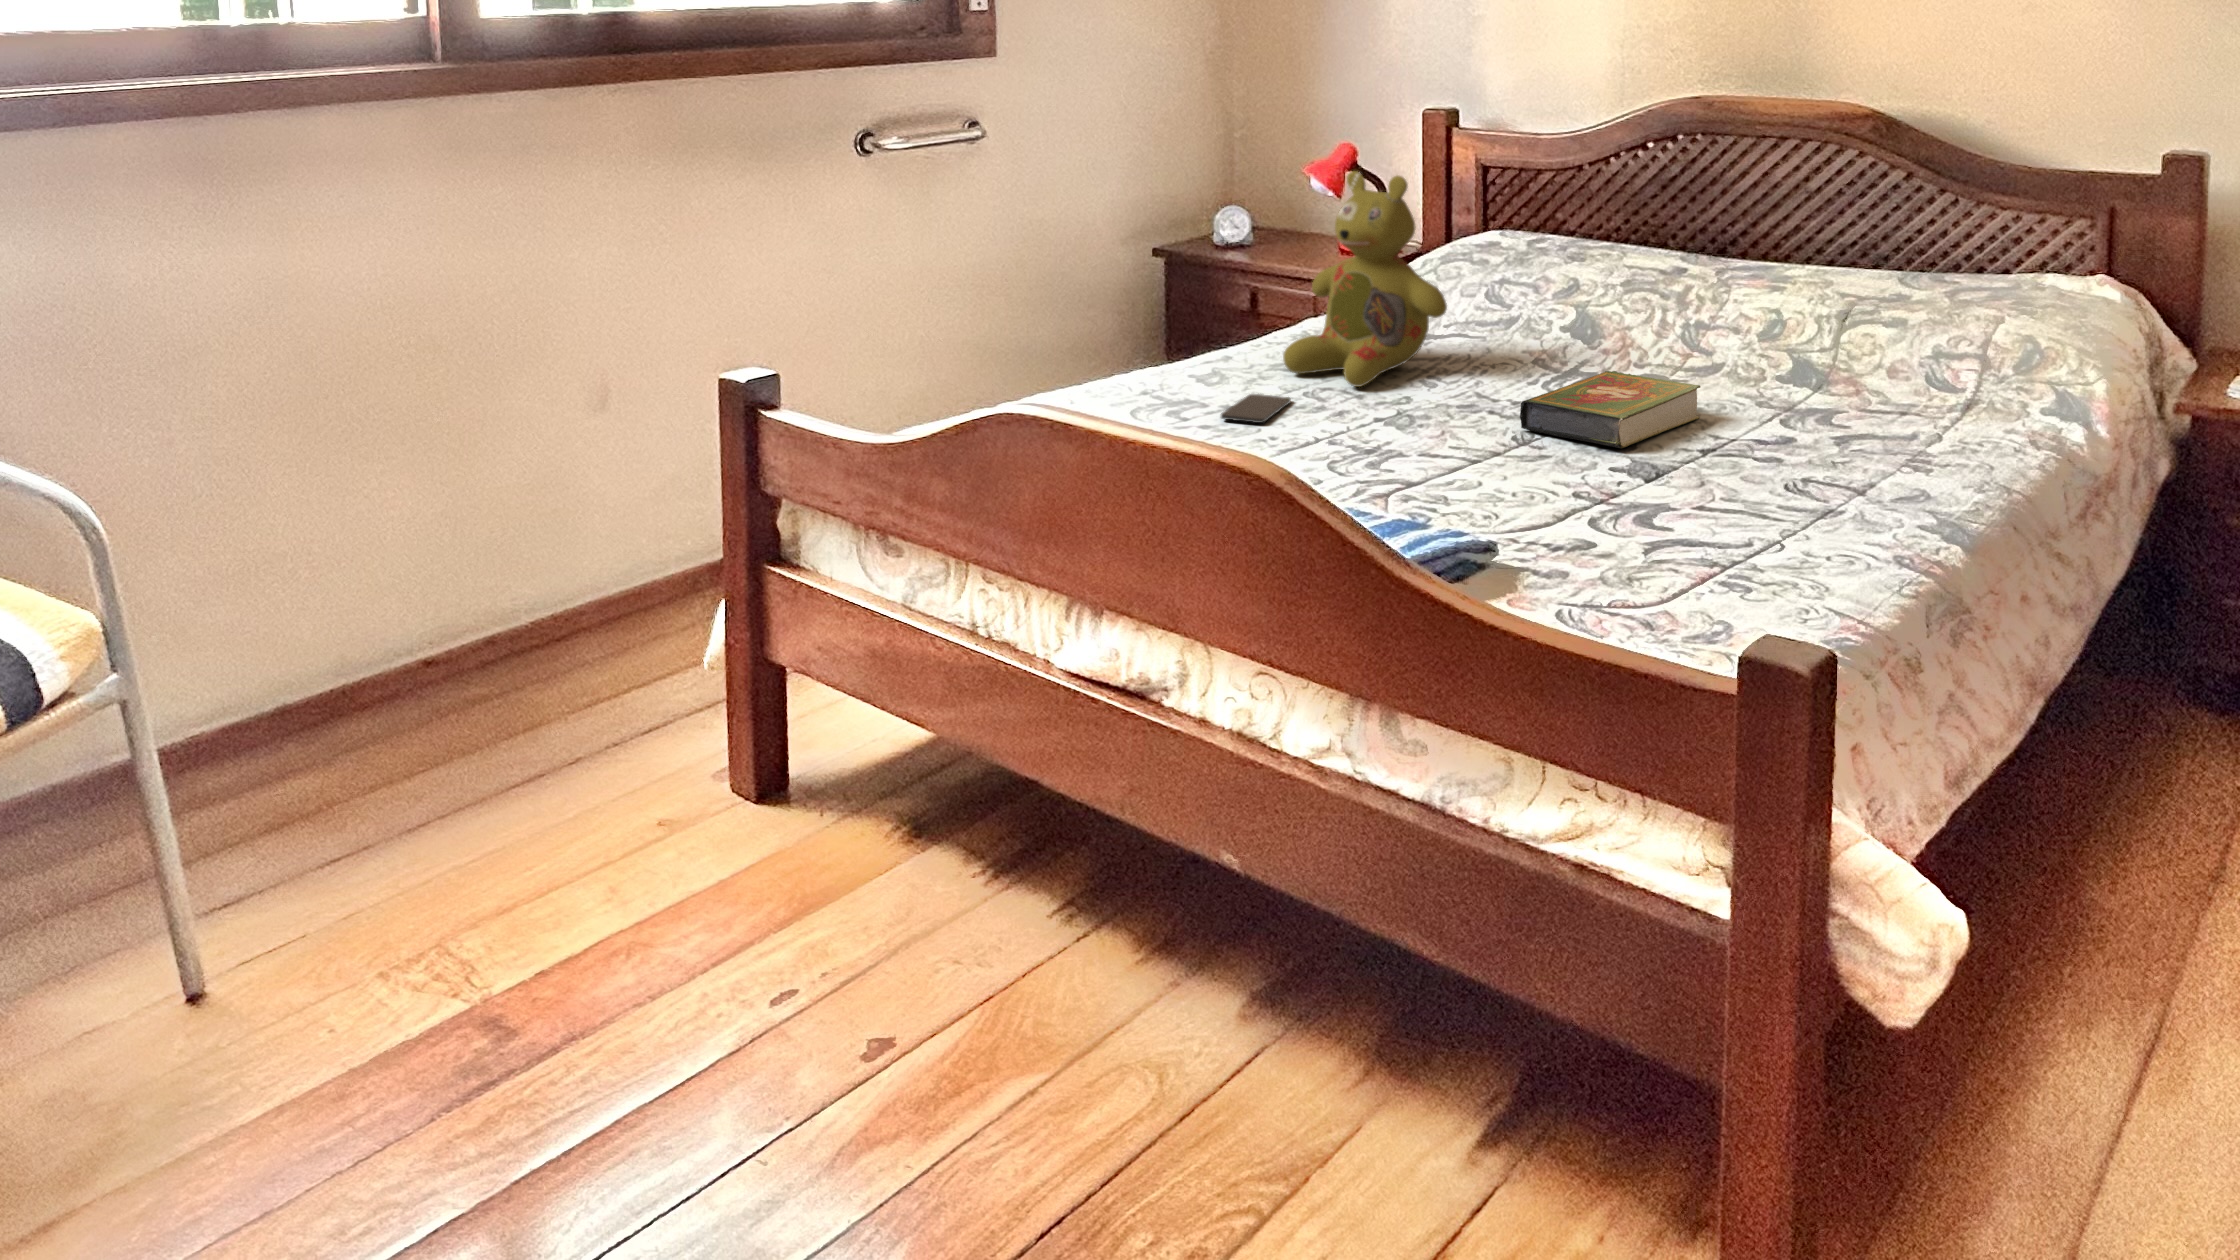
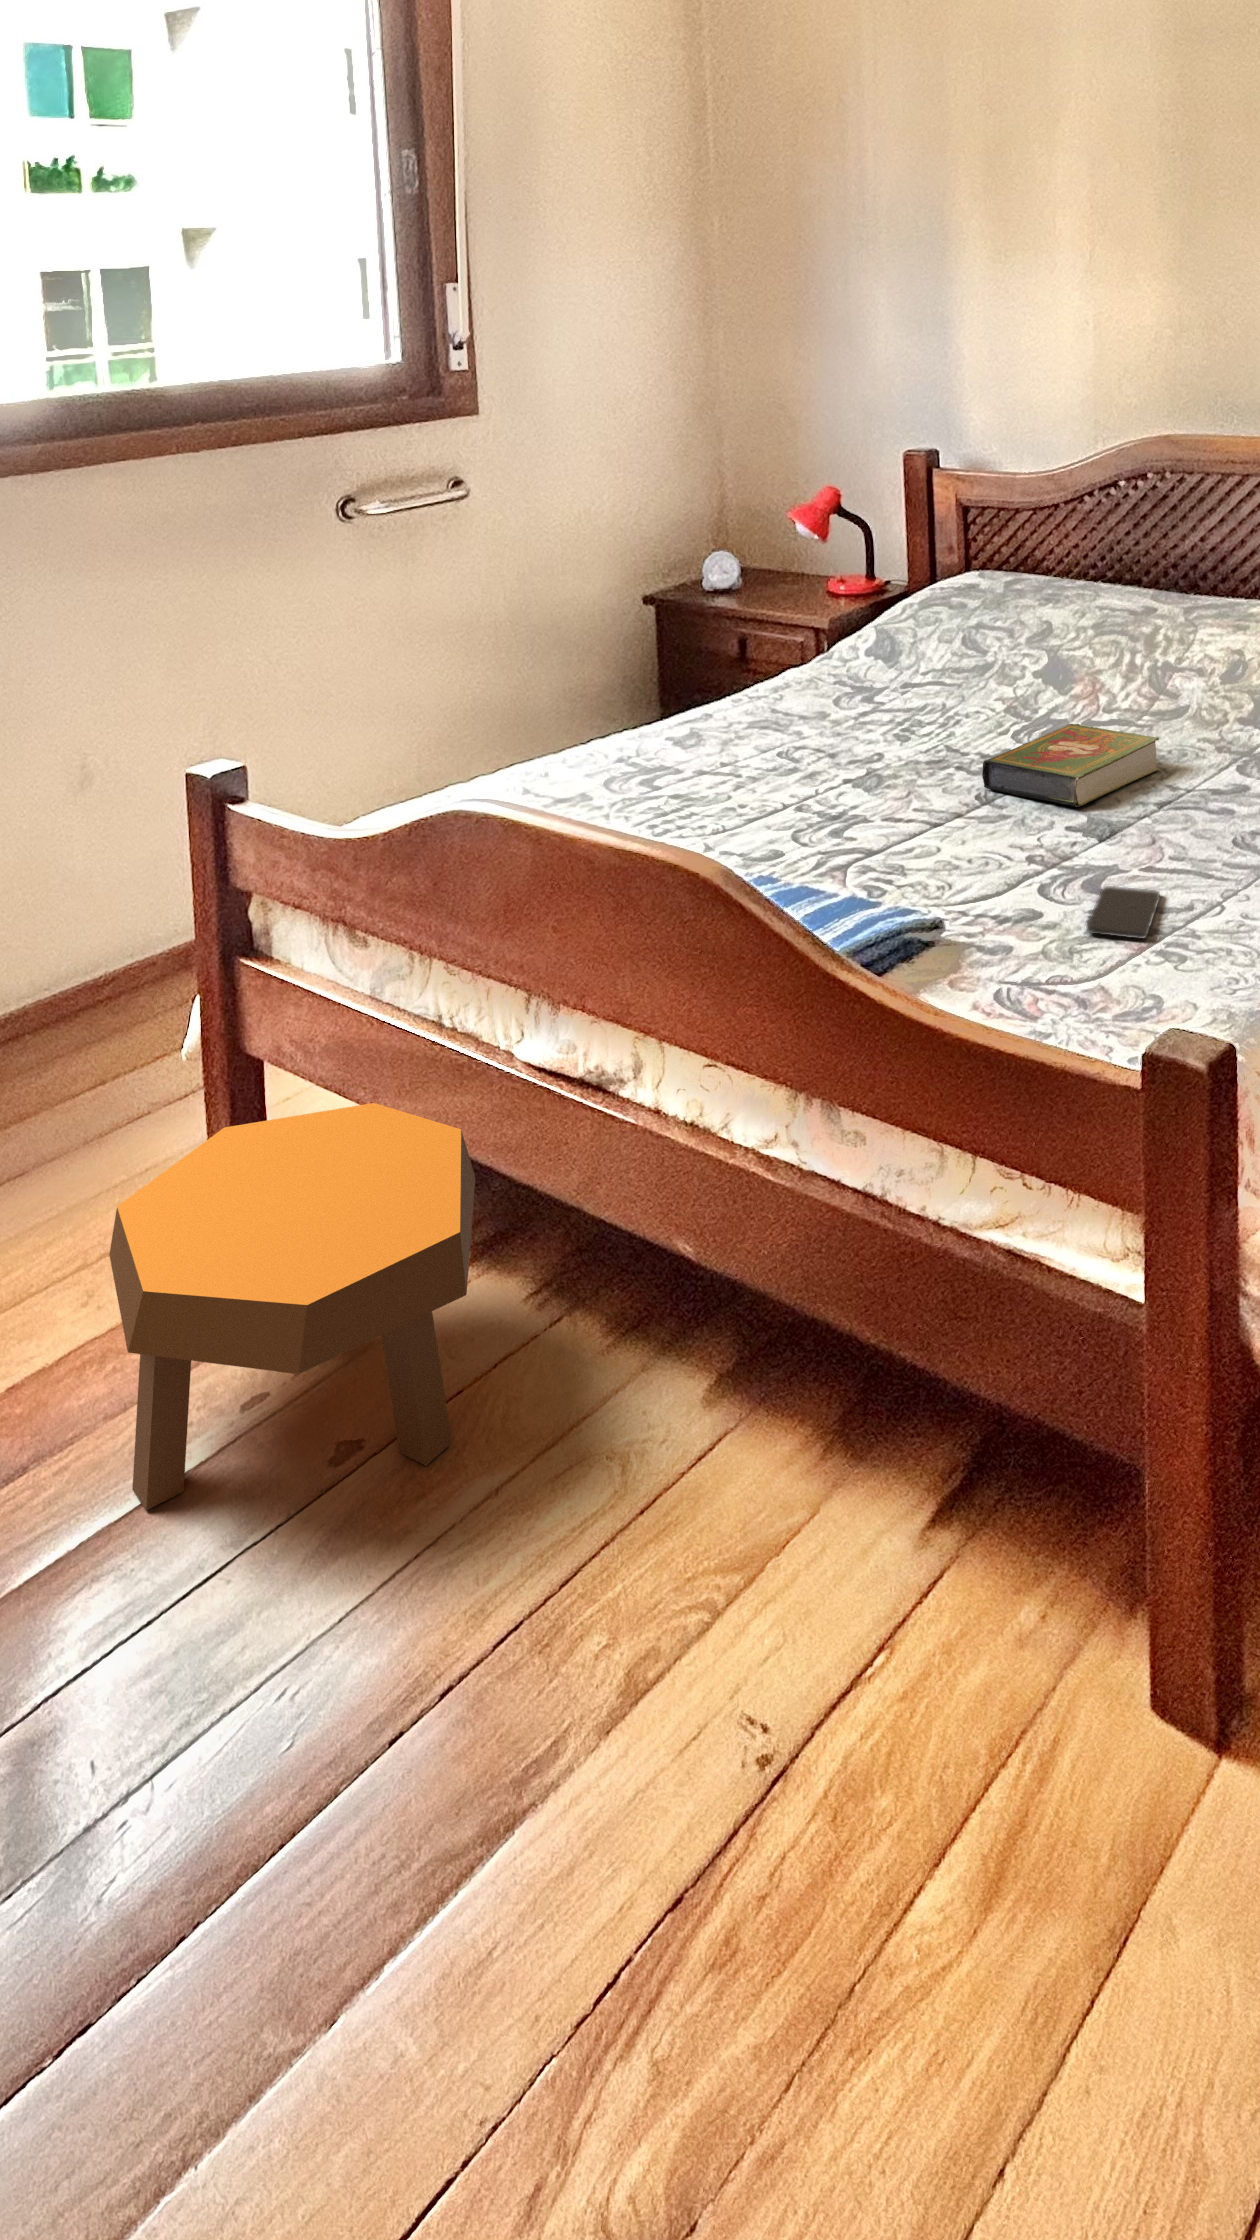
stuffed bear: present [1283,171,1447,387] -> none [757,530,915,747]
smartphone: present [1221,394,1291,423] -> present [1086,886,1160,939]
footstool: none [642,709,1009,1099] -> present [109,1103,475,1510]

